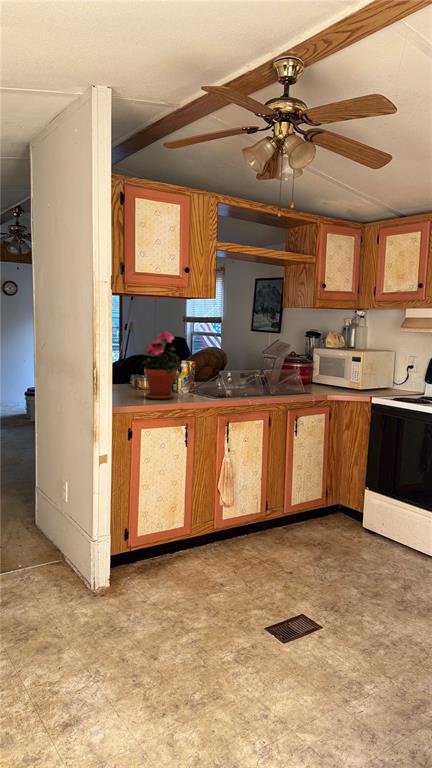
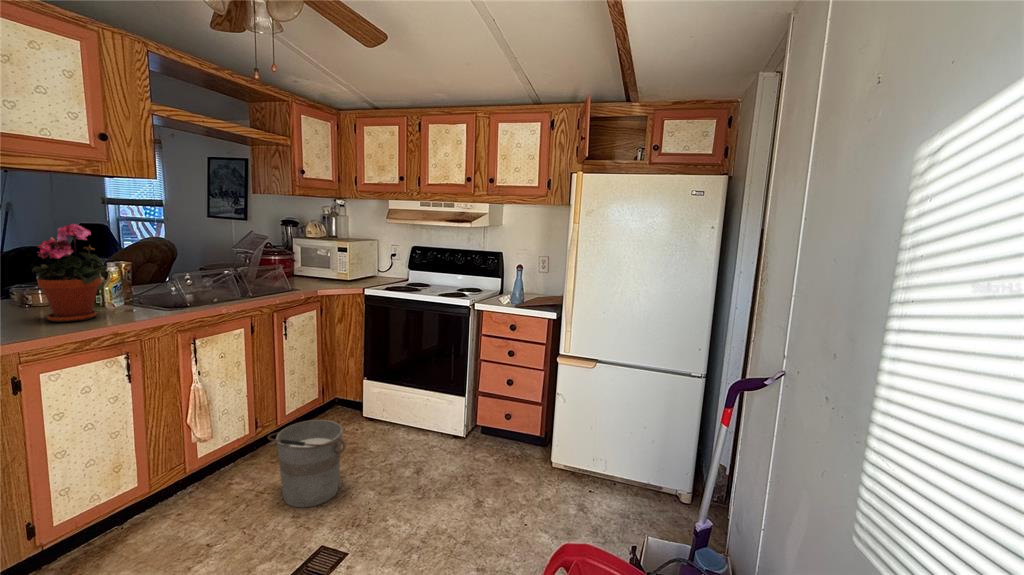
bucket: none [271,509,334,584] -> present [268,420,346,507]

